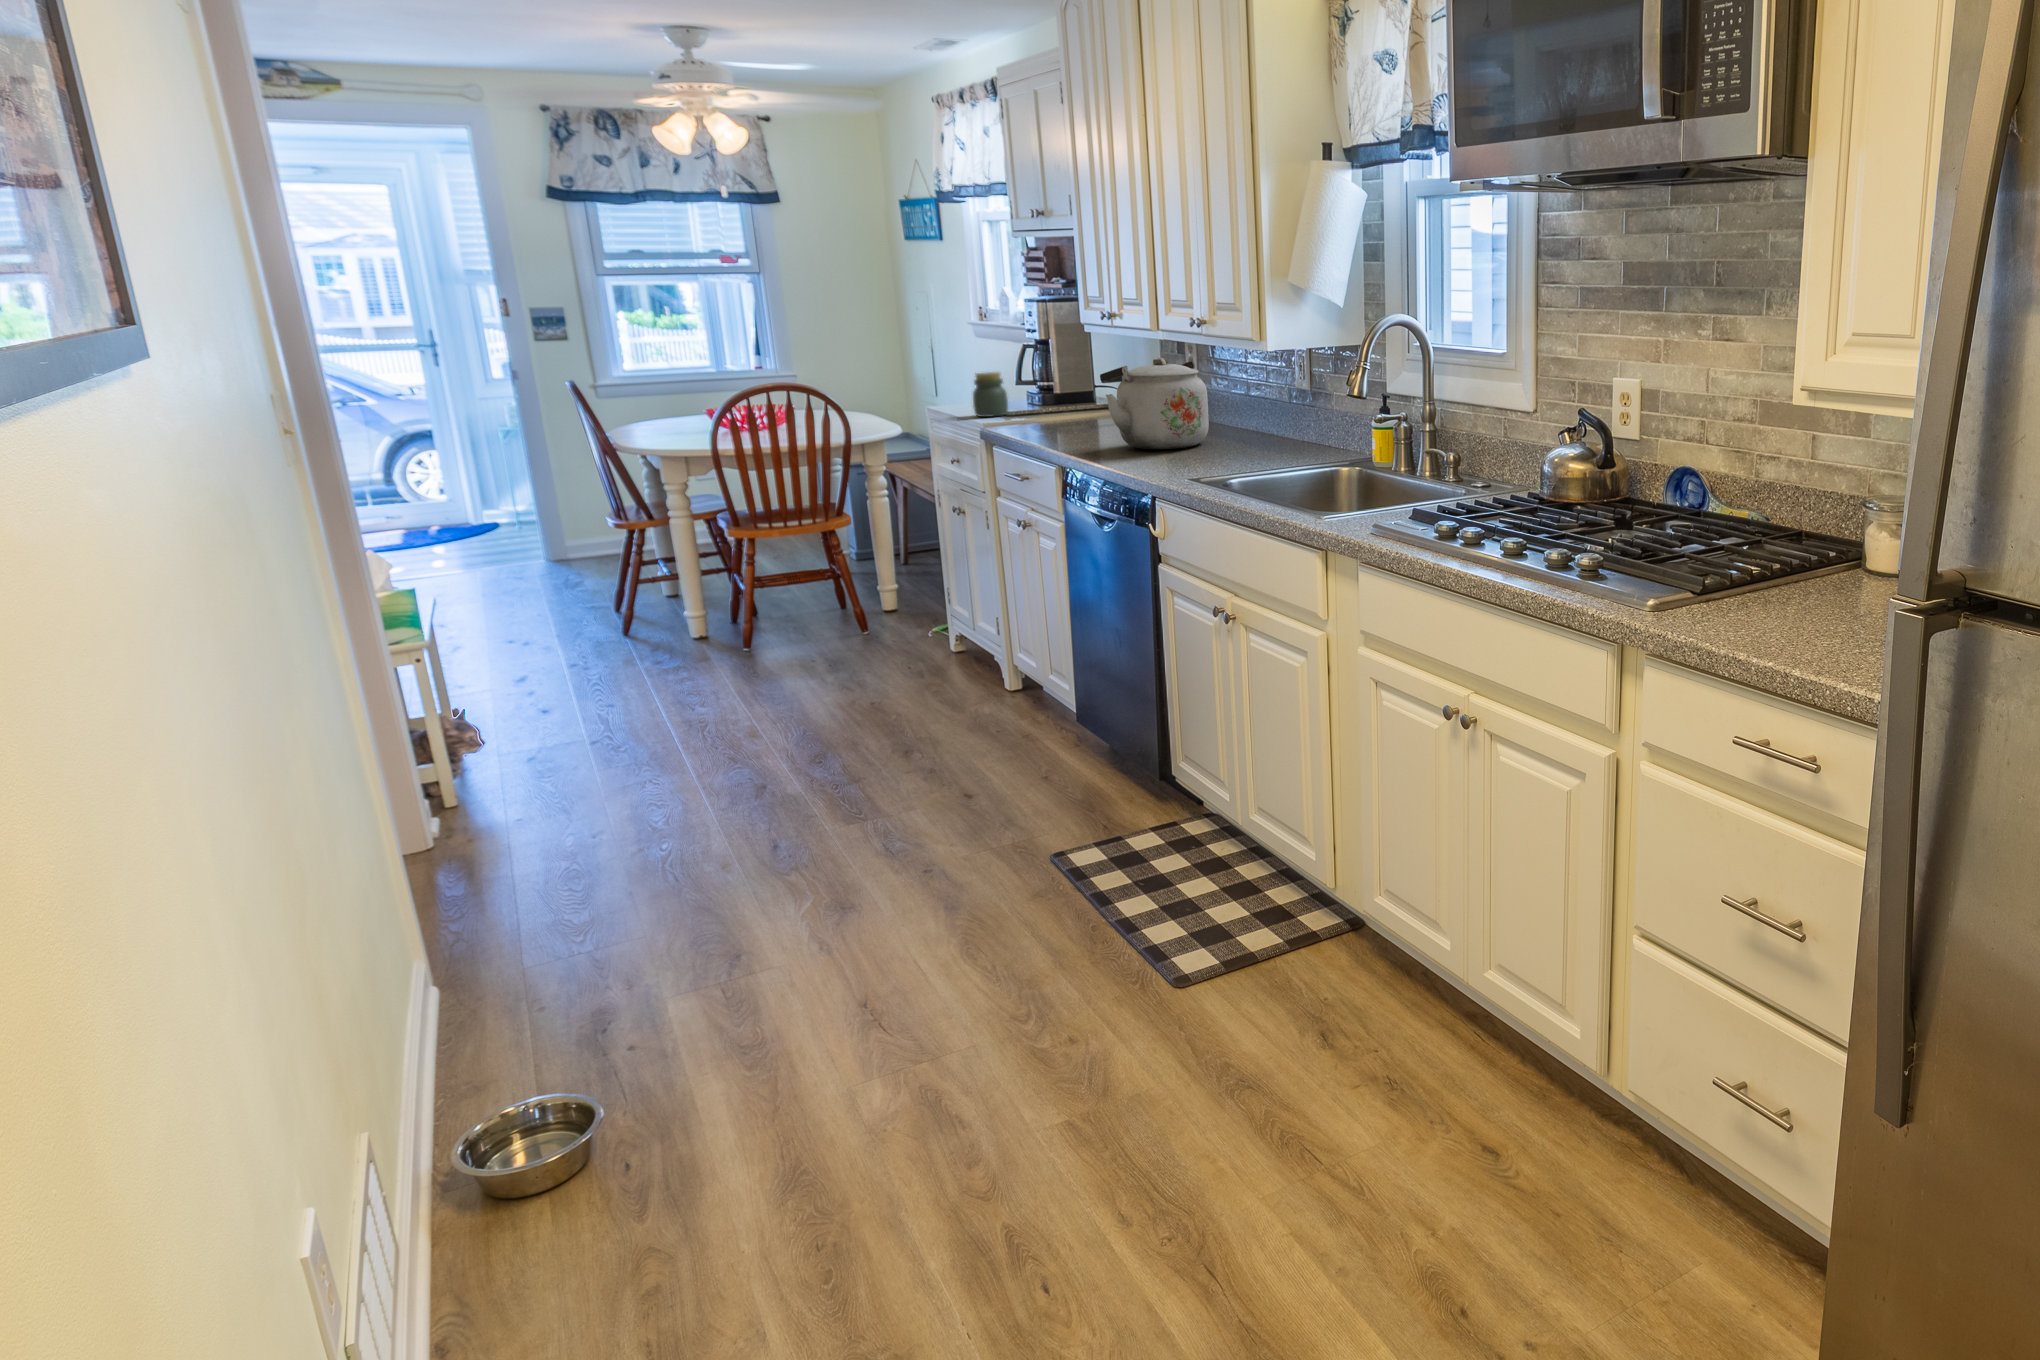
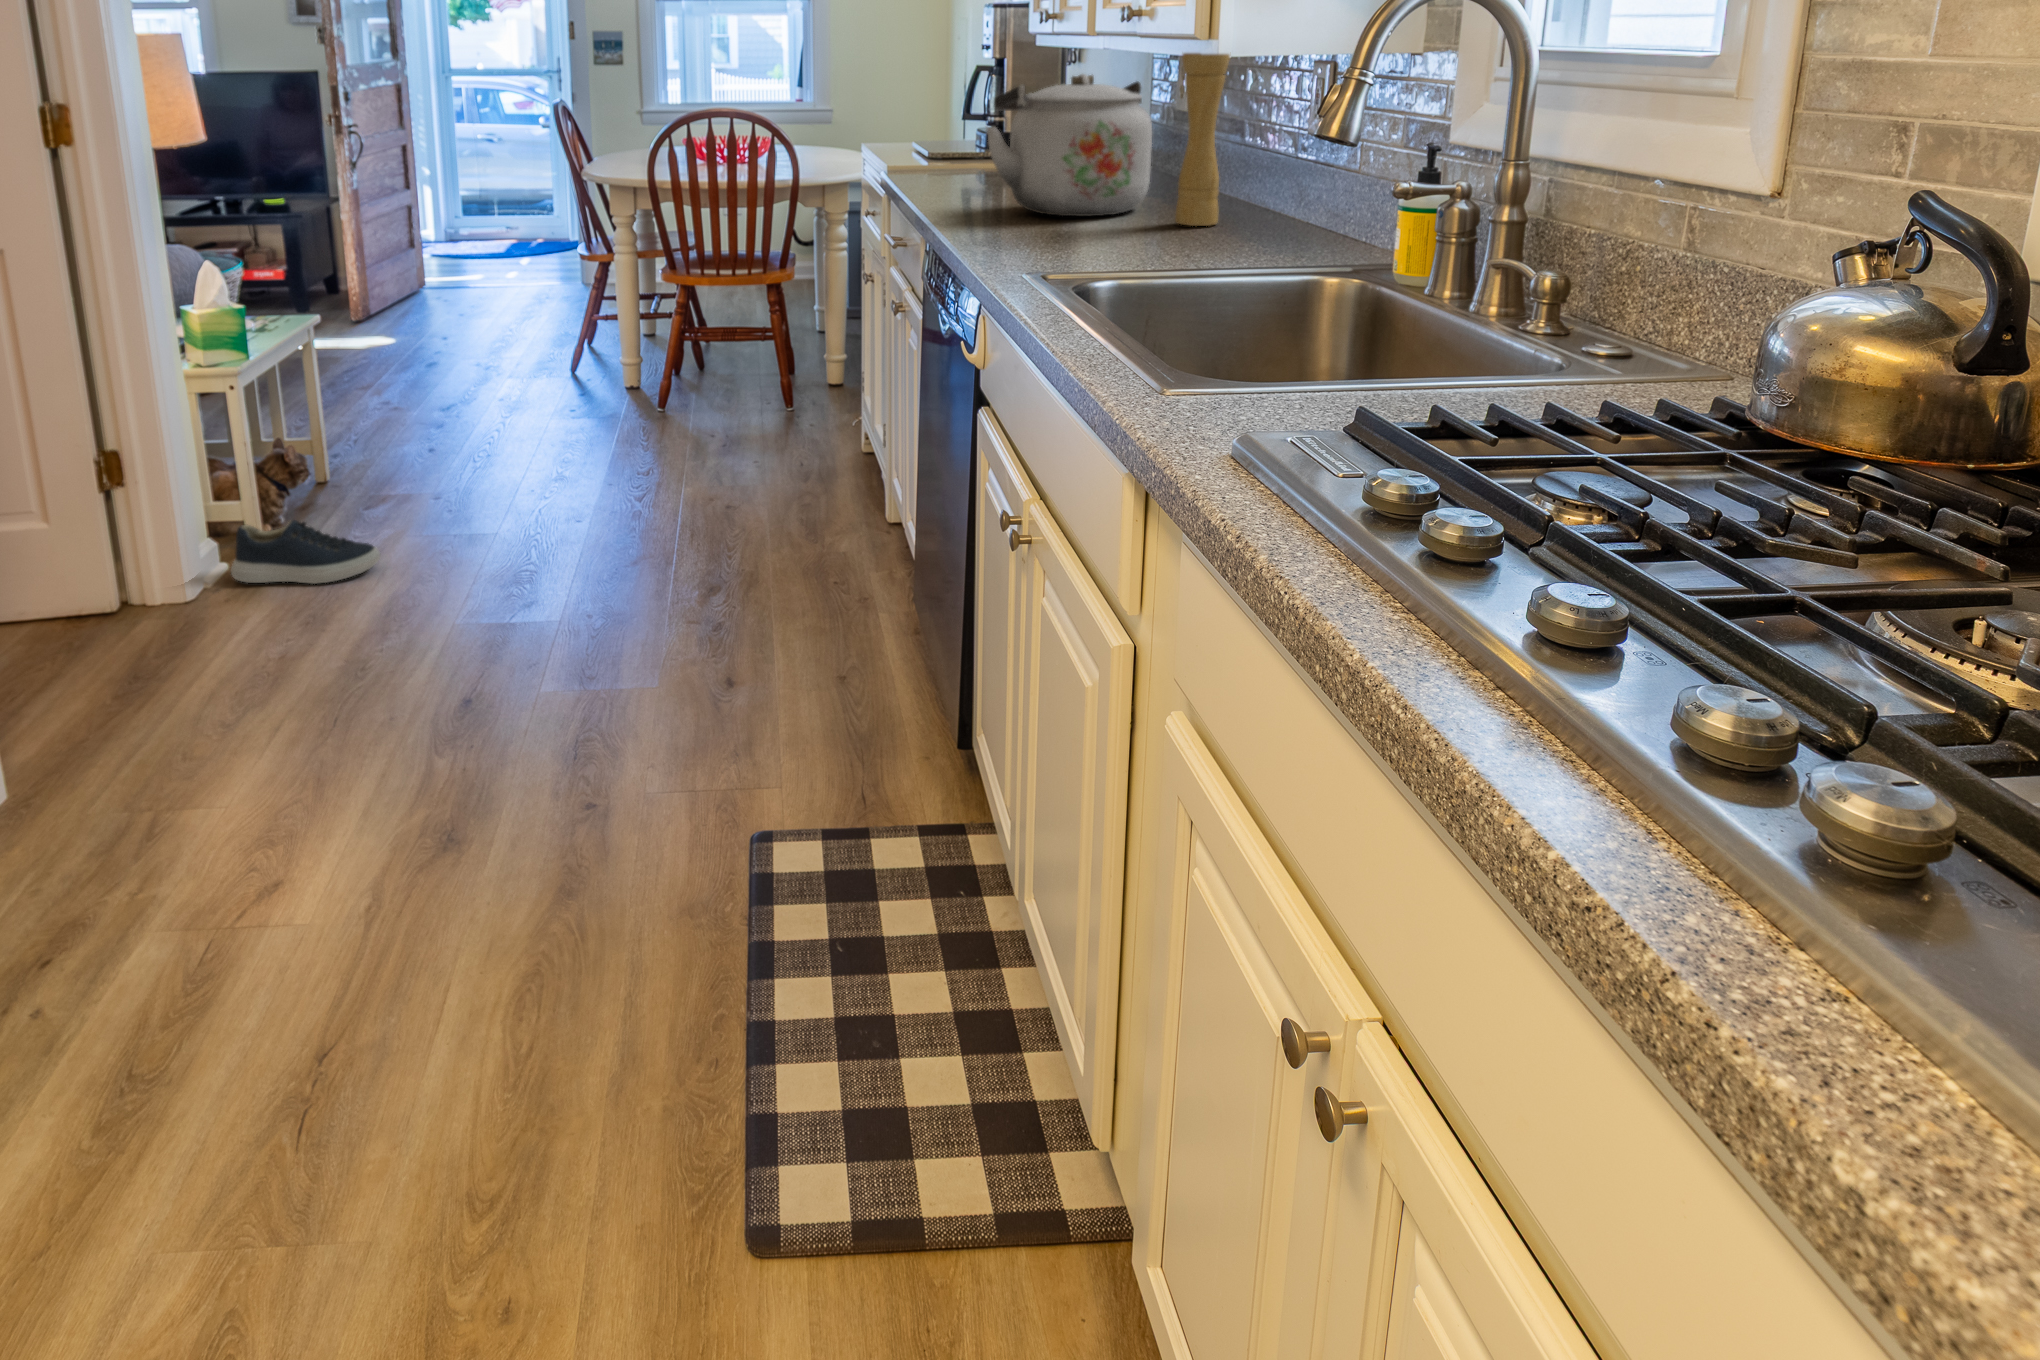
pepper mill: none [1231,337,1261,449] -> present [1175,53,1230,226]
jar: present [973,372,1008,417] -> none [908,100,952,157]
shoe: none [471,760,614,820] -> present [231,520,380,584]

